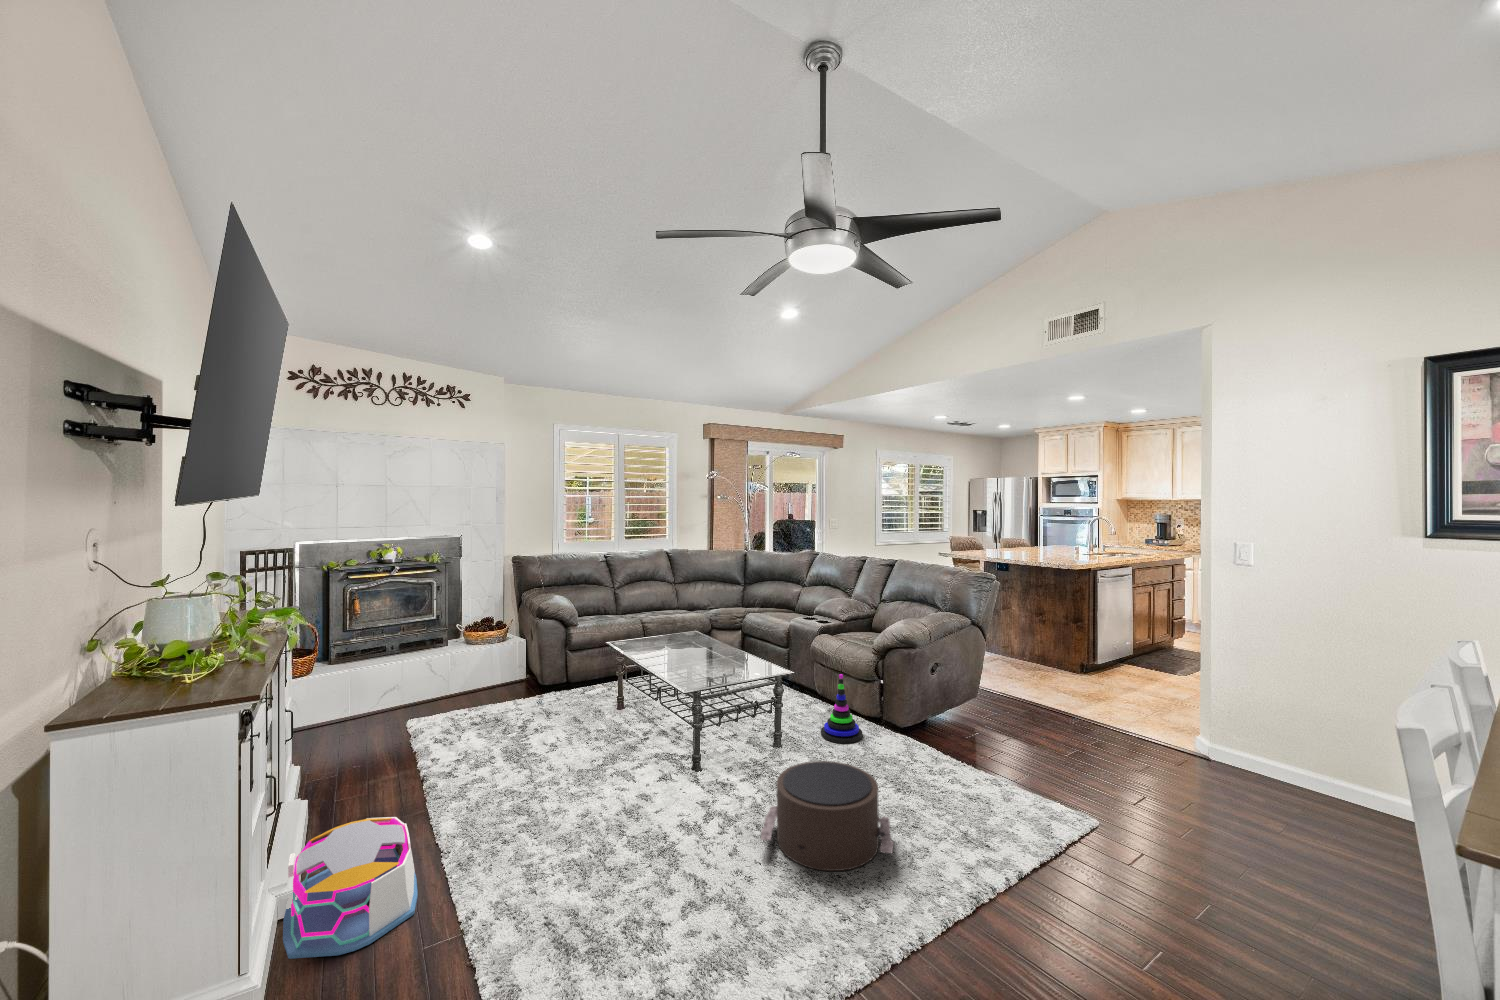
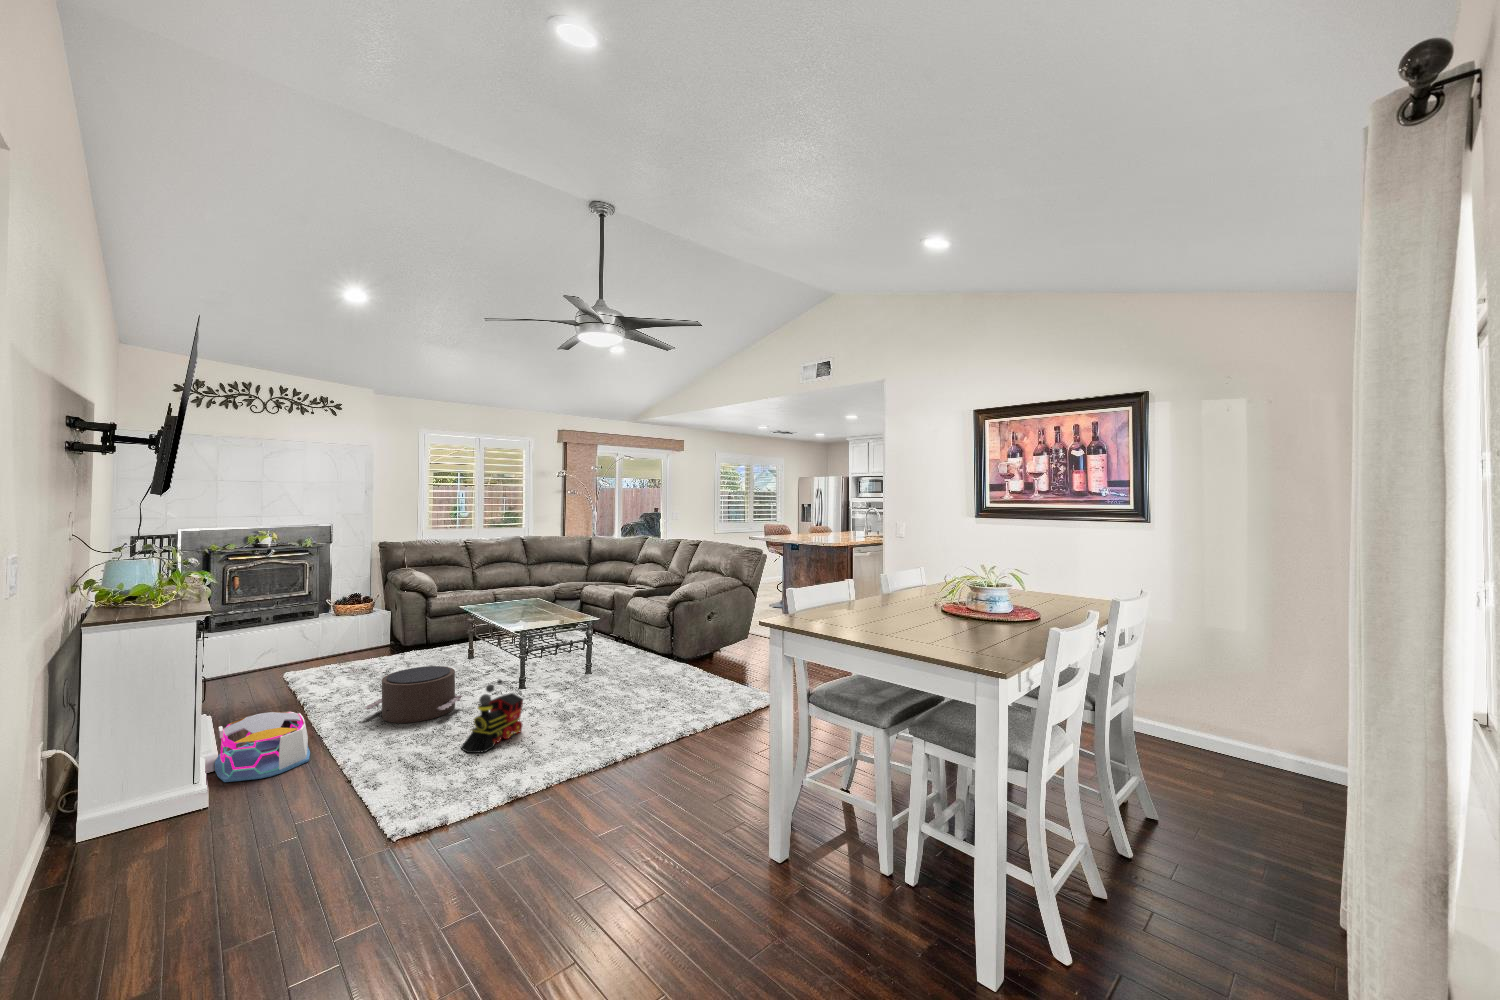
stacking toy: present [821,674,862,743] -> none [622,622,652,670]
pouf: present [761,761,894,871] -> present [365,666,463,723]
toy train: none [636,792,725,925] -> present [461,680,523,753]

